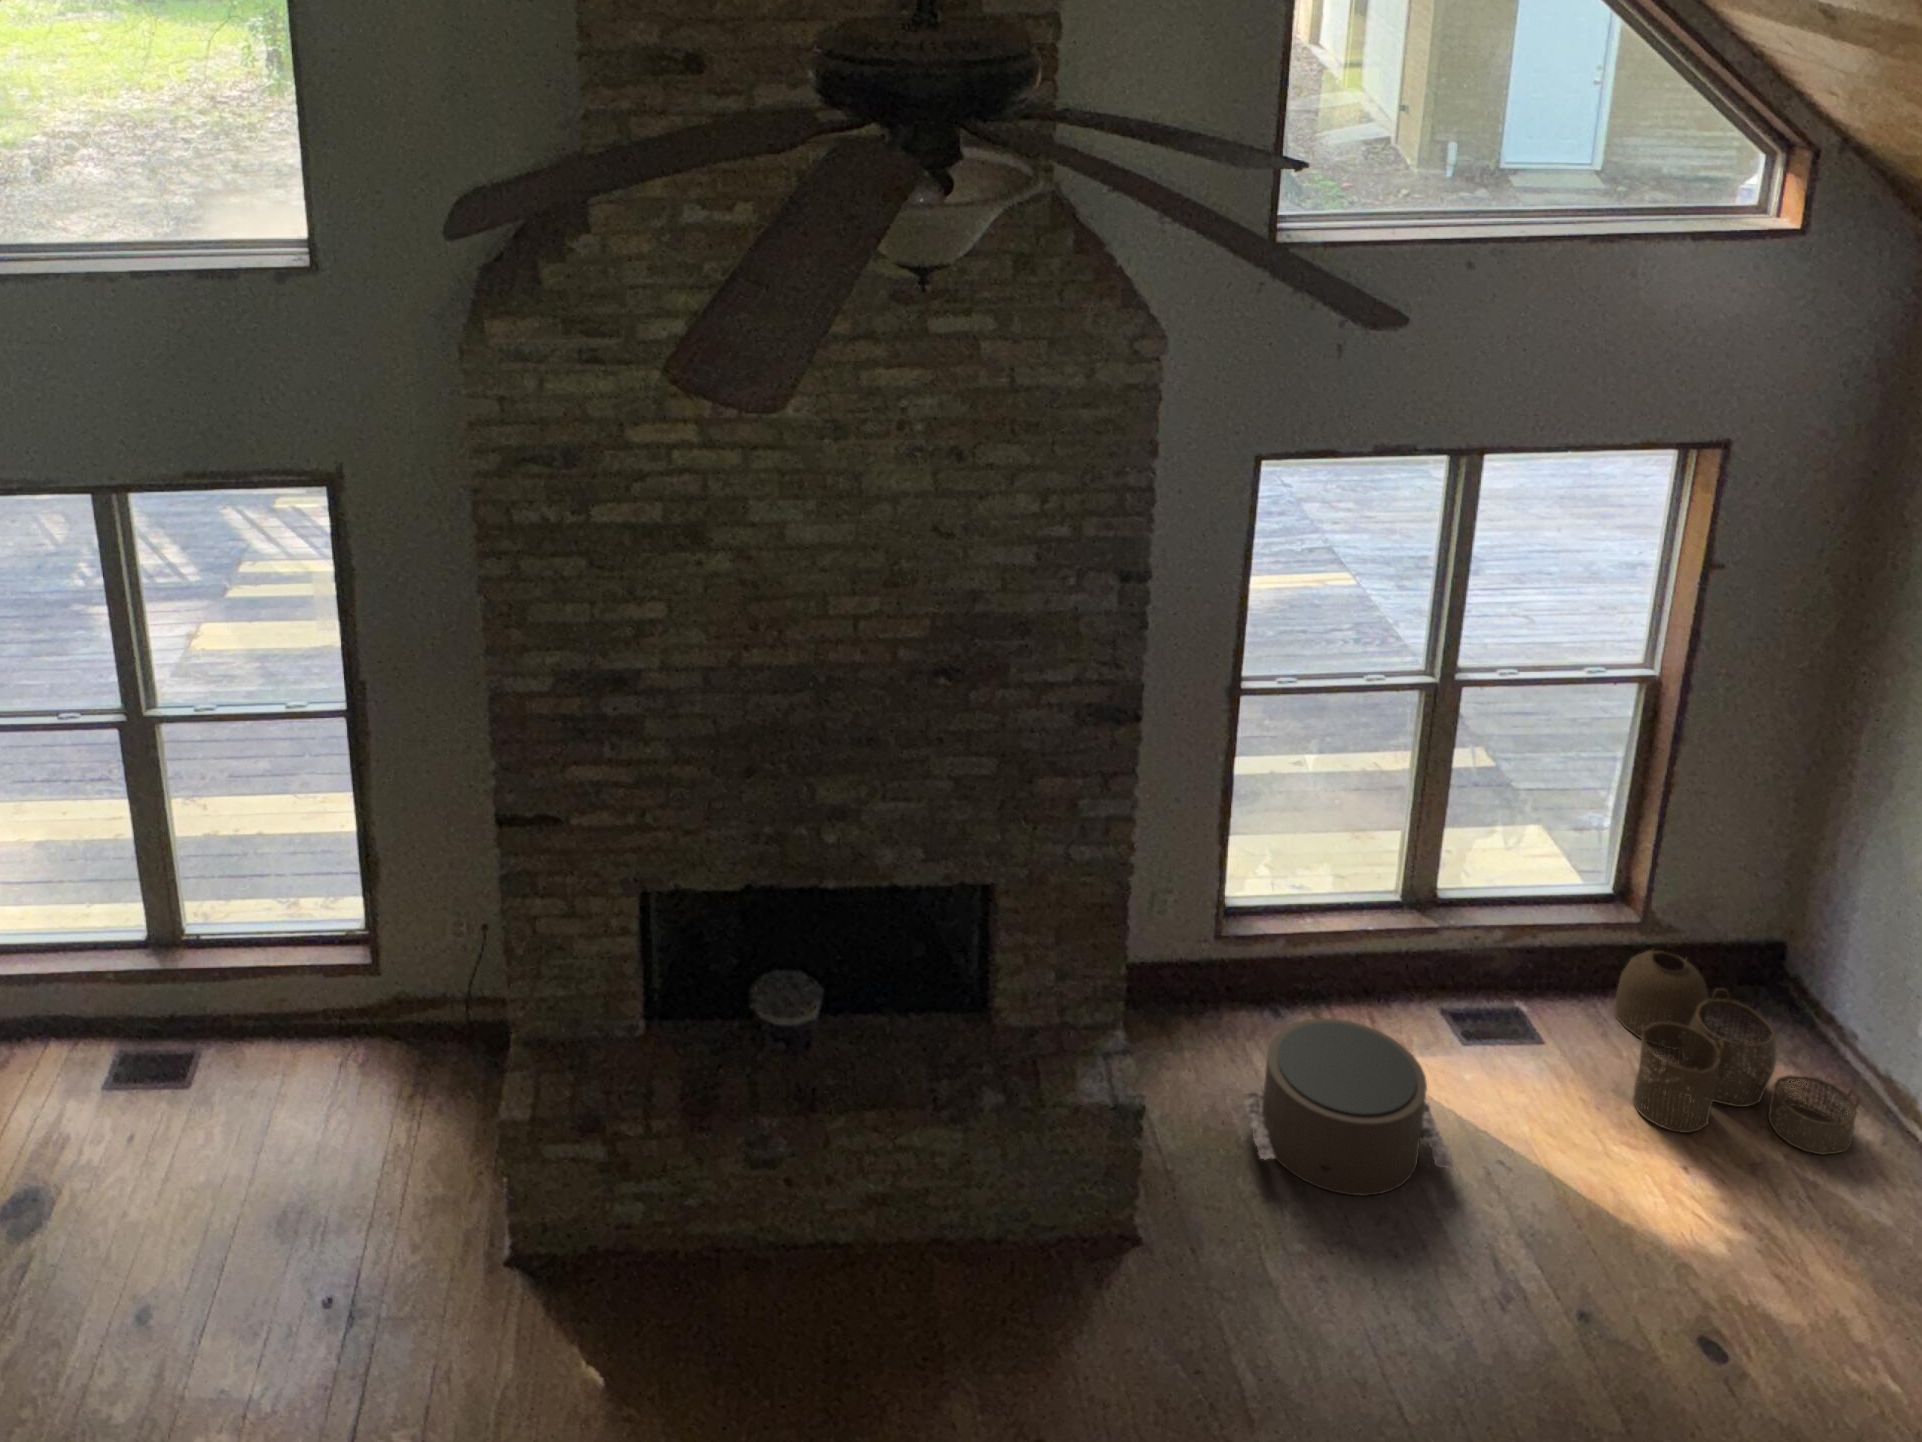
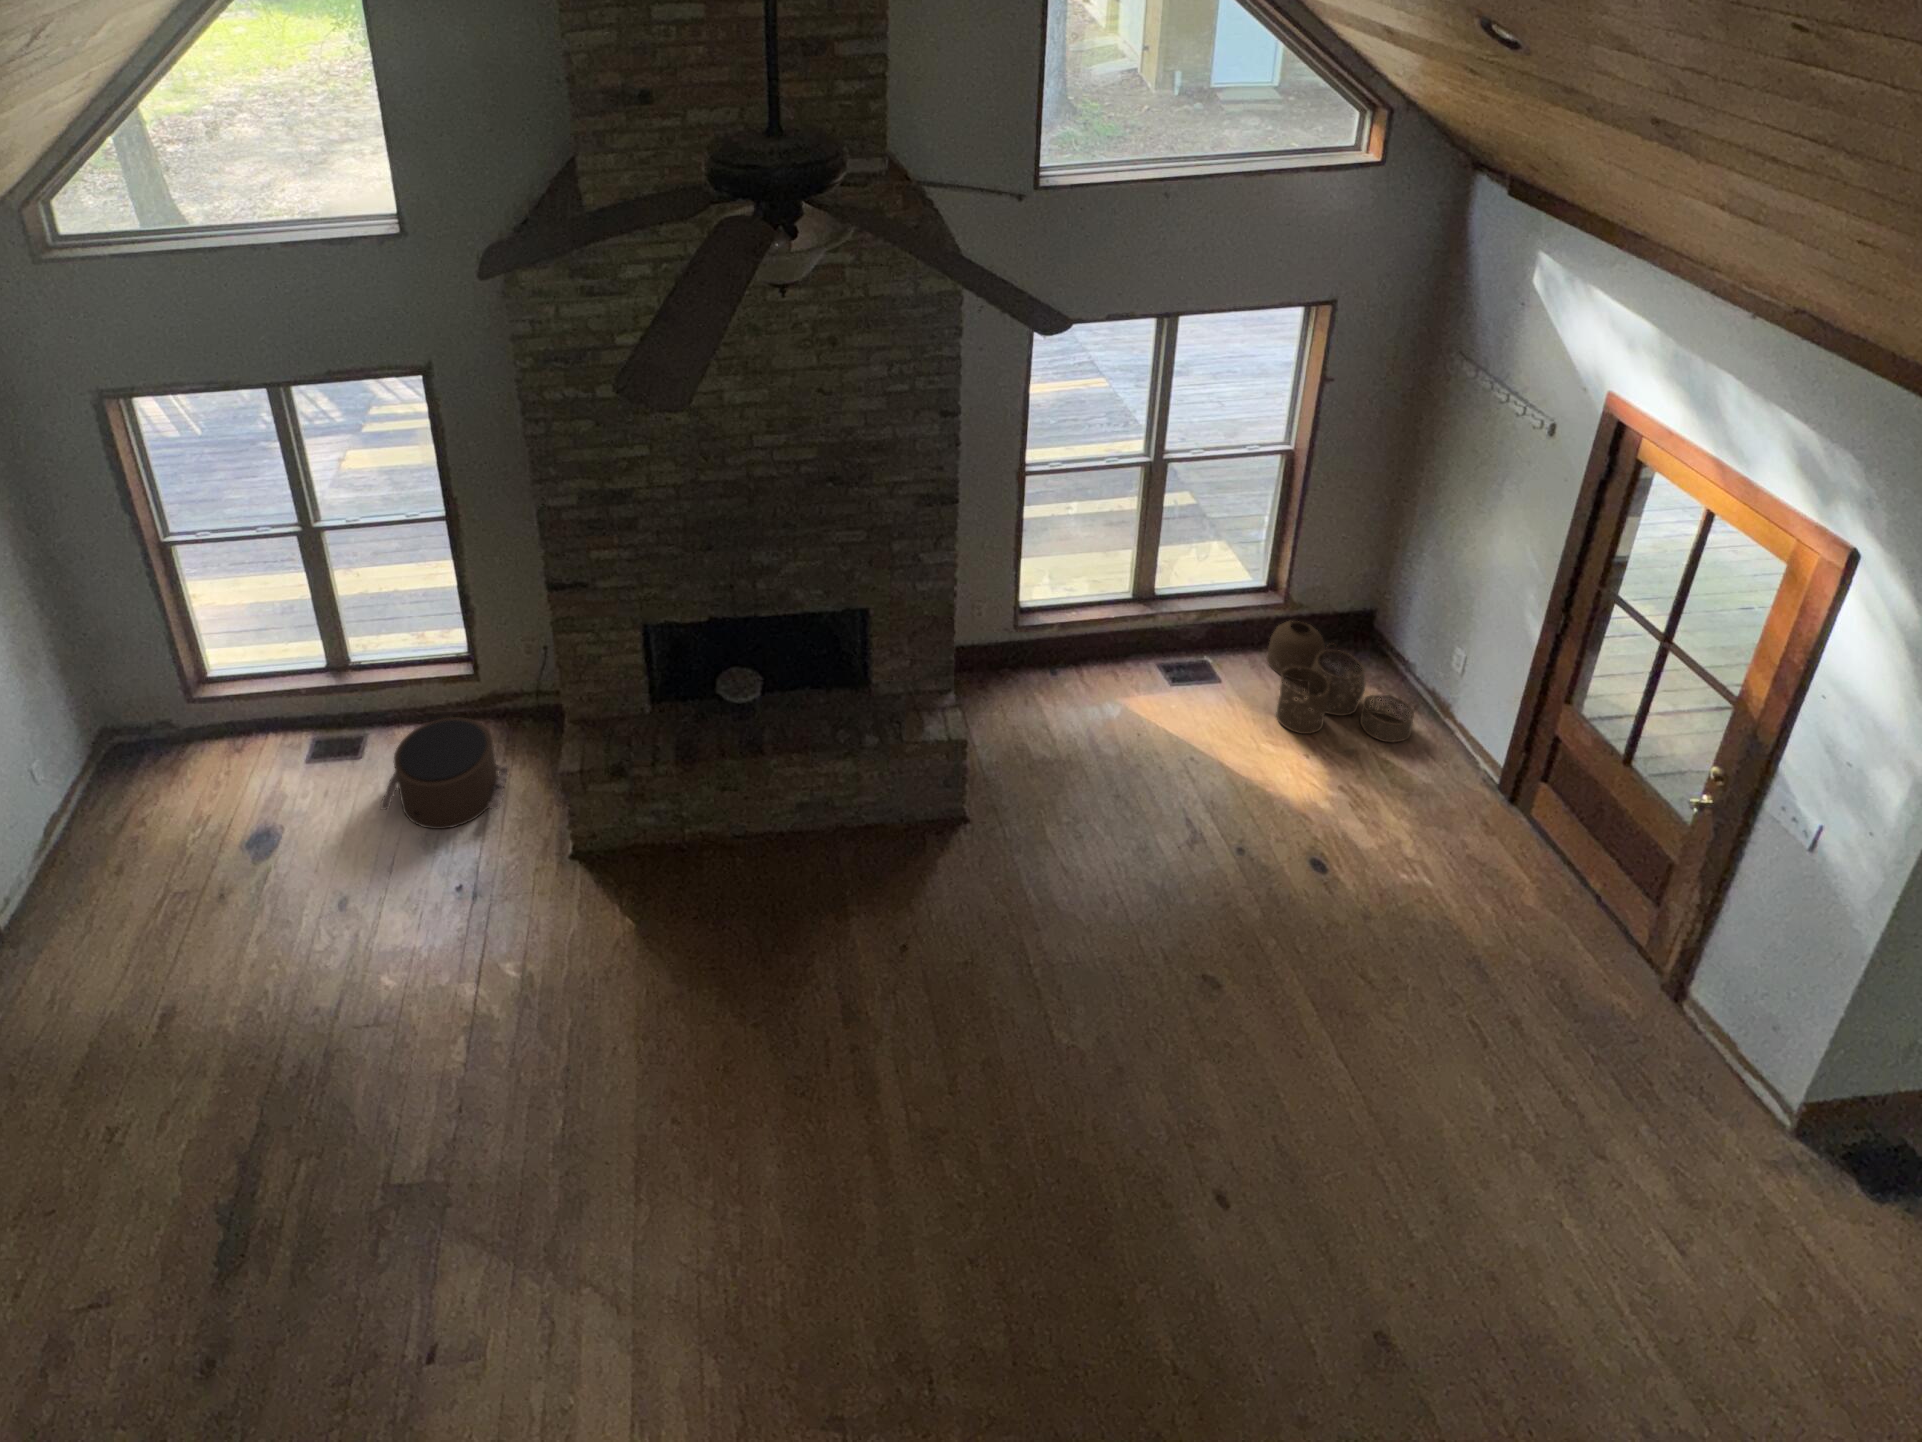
pouf: present [1244,1018,1453,1196] -> present [381,717,508,829]

